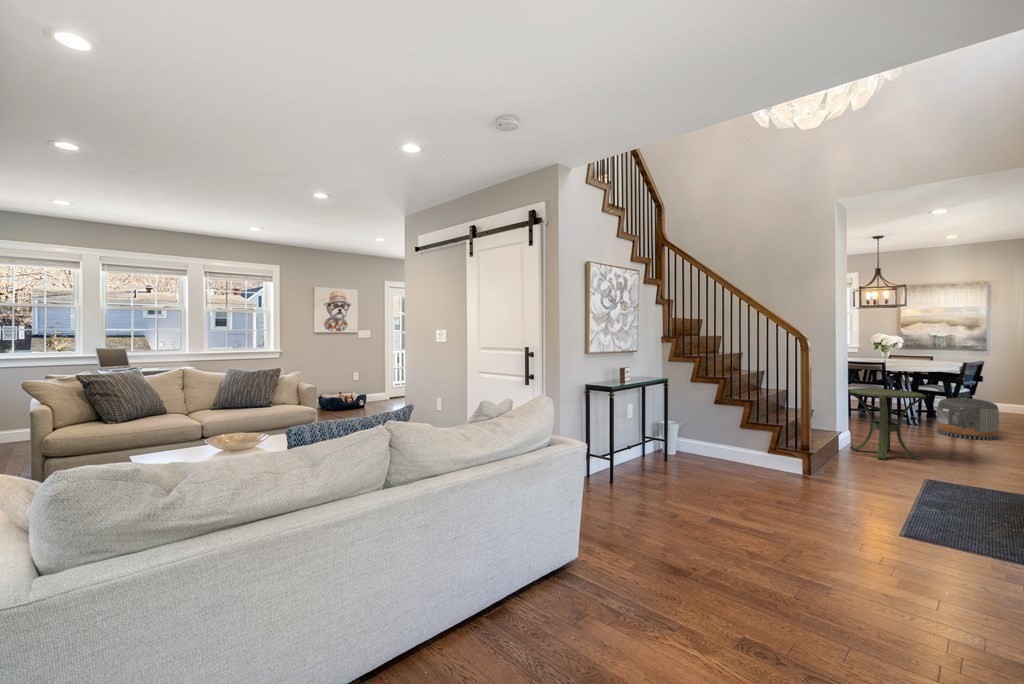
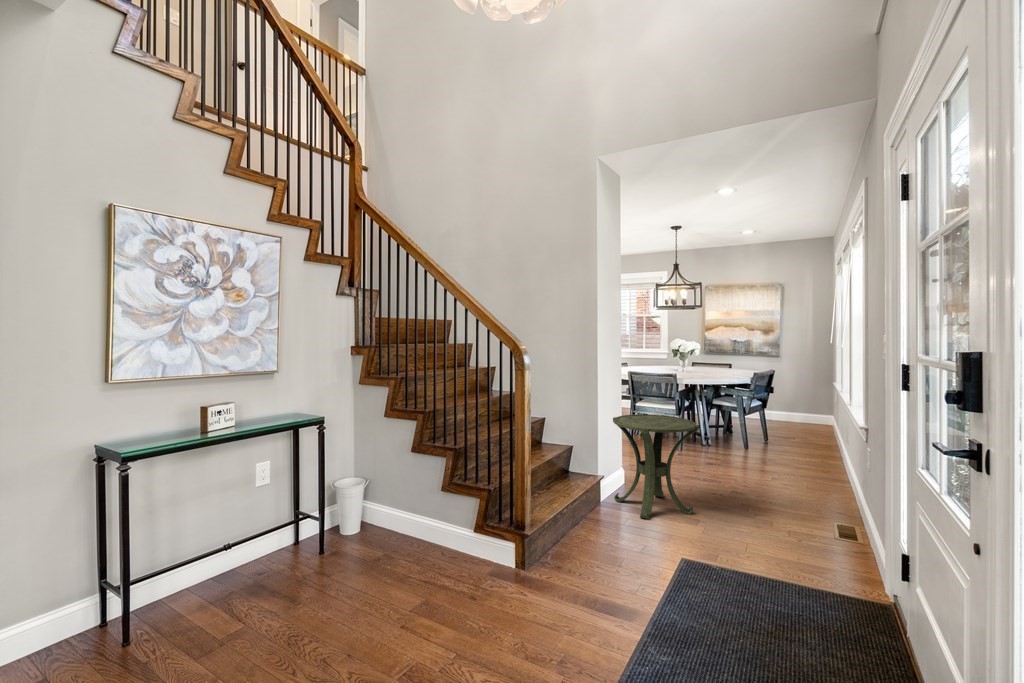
pouf: present [937,398,999,440] -> none [727,417,787,469]

